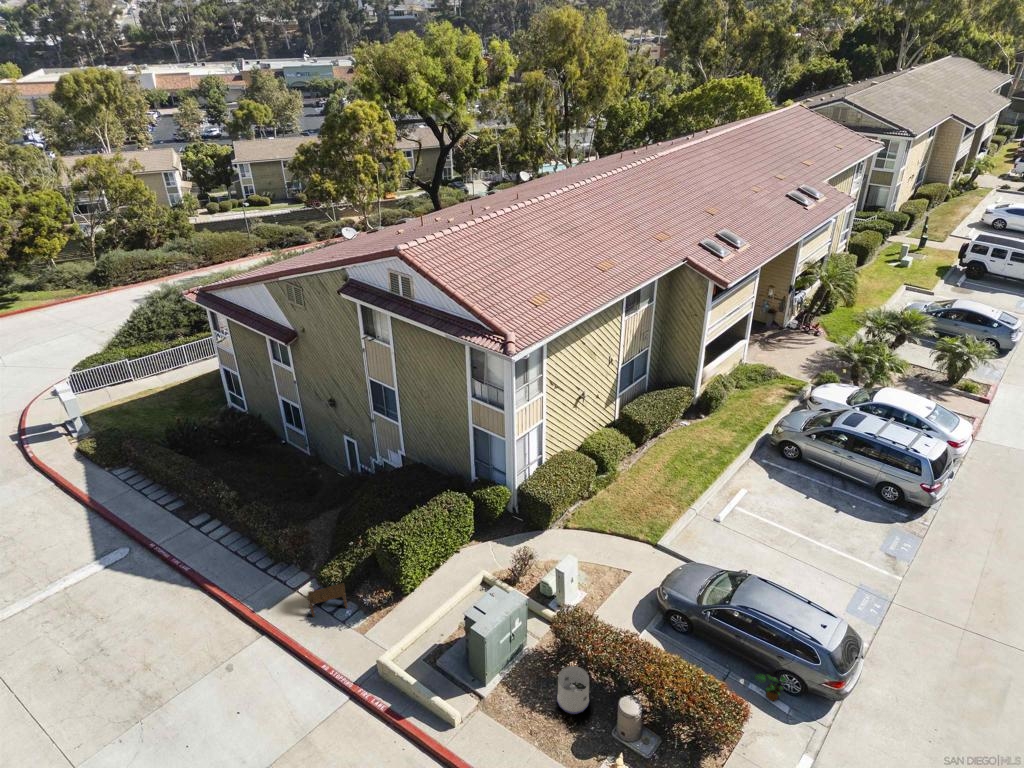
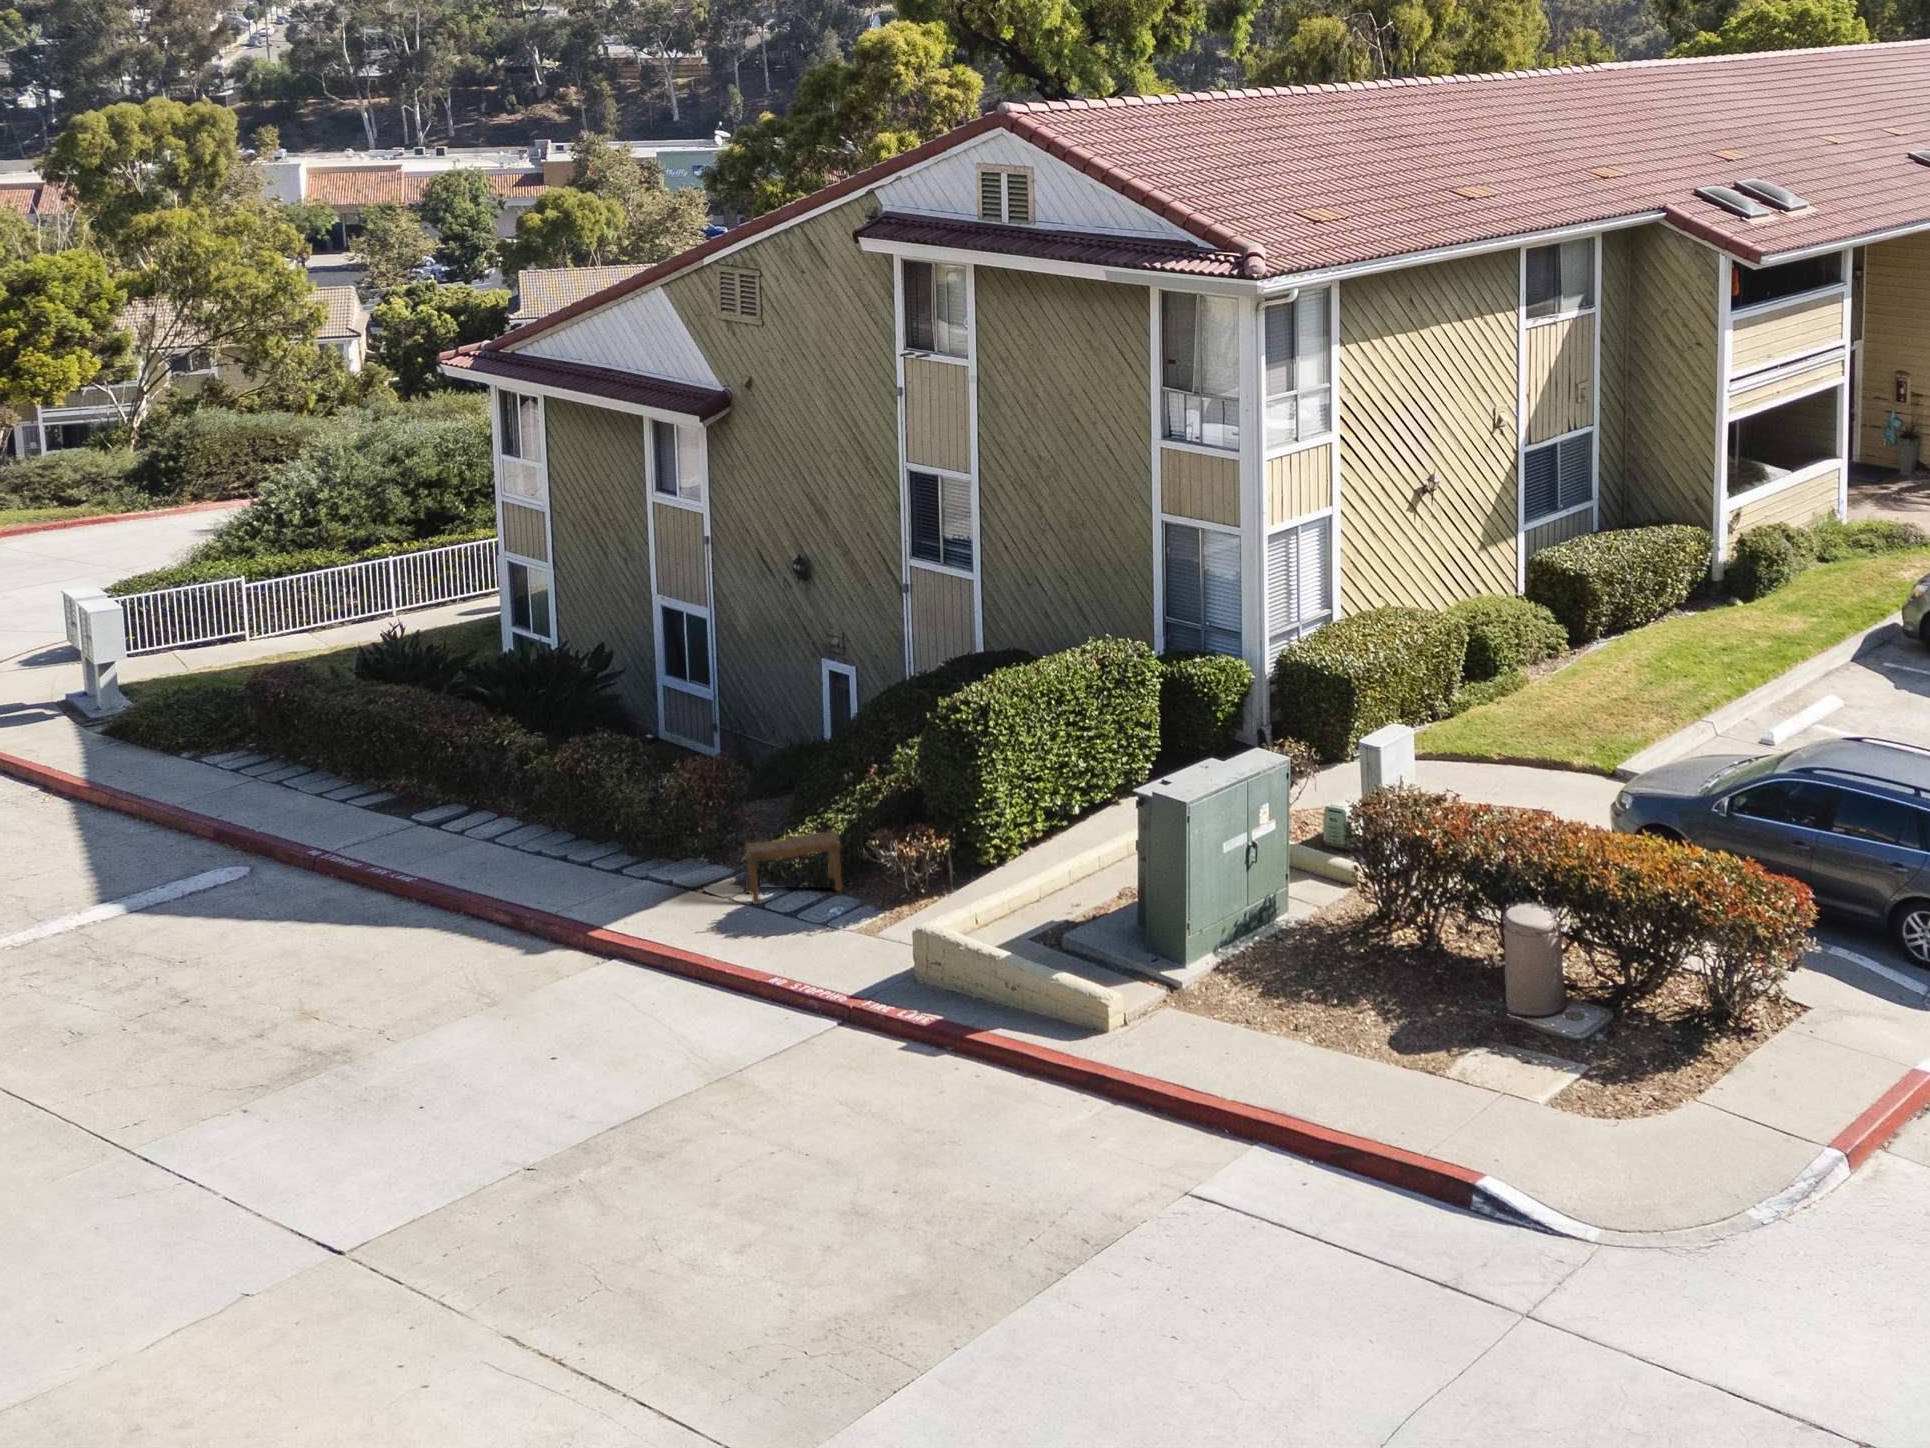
trash can: present [557,666,589,714] -> none [1365,903,1443,1009]
potted plant: present [755,674,787,701] -> none [1838,911,1917,979]

